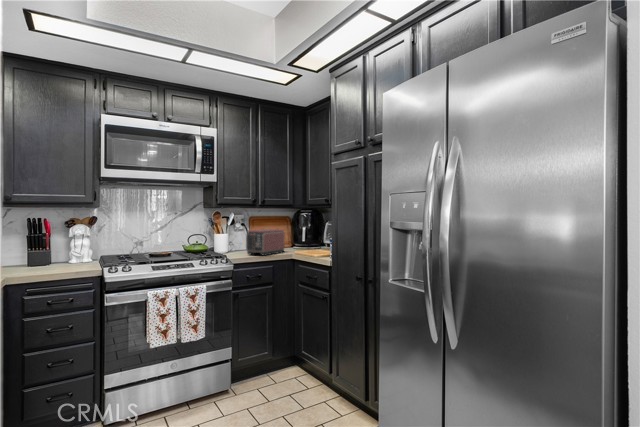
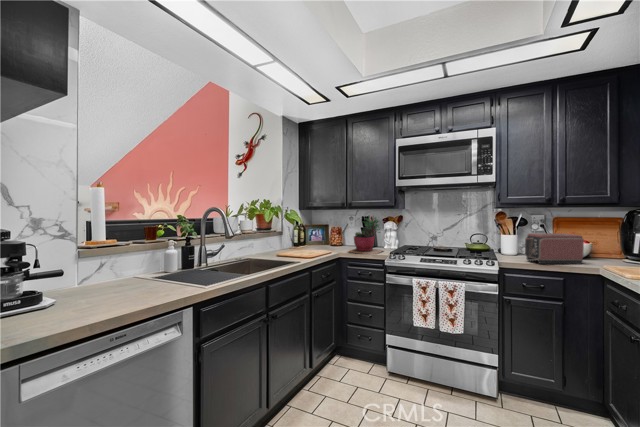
succulent plant: none [24,215,86,273] -> present [348,216,383,255]

